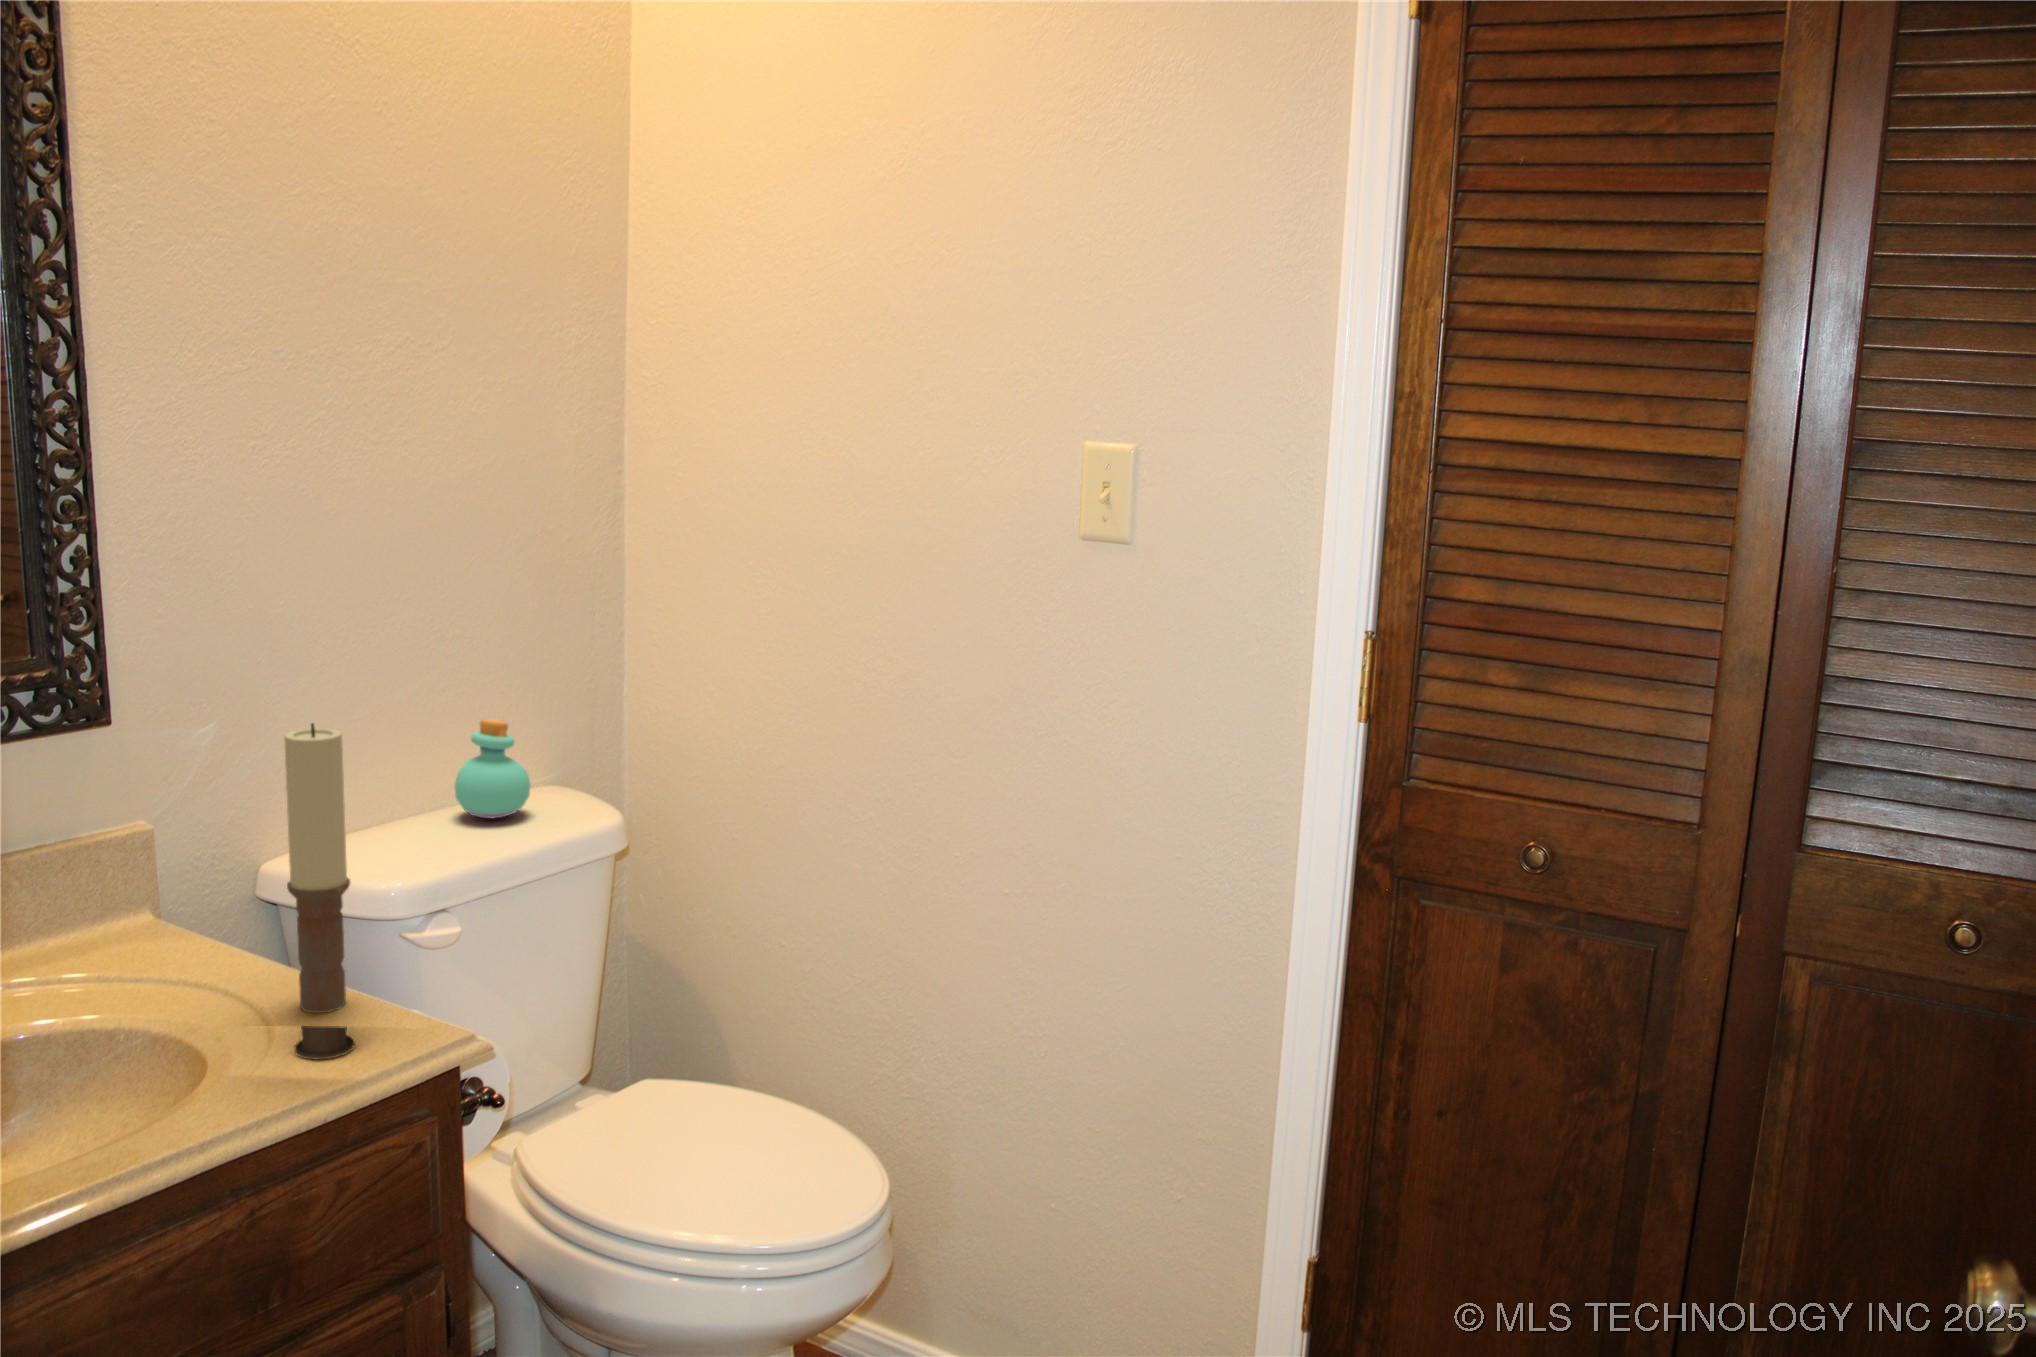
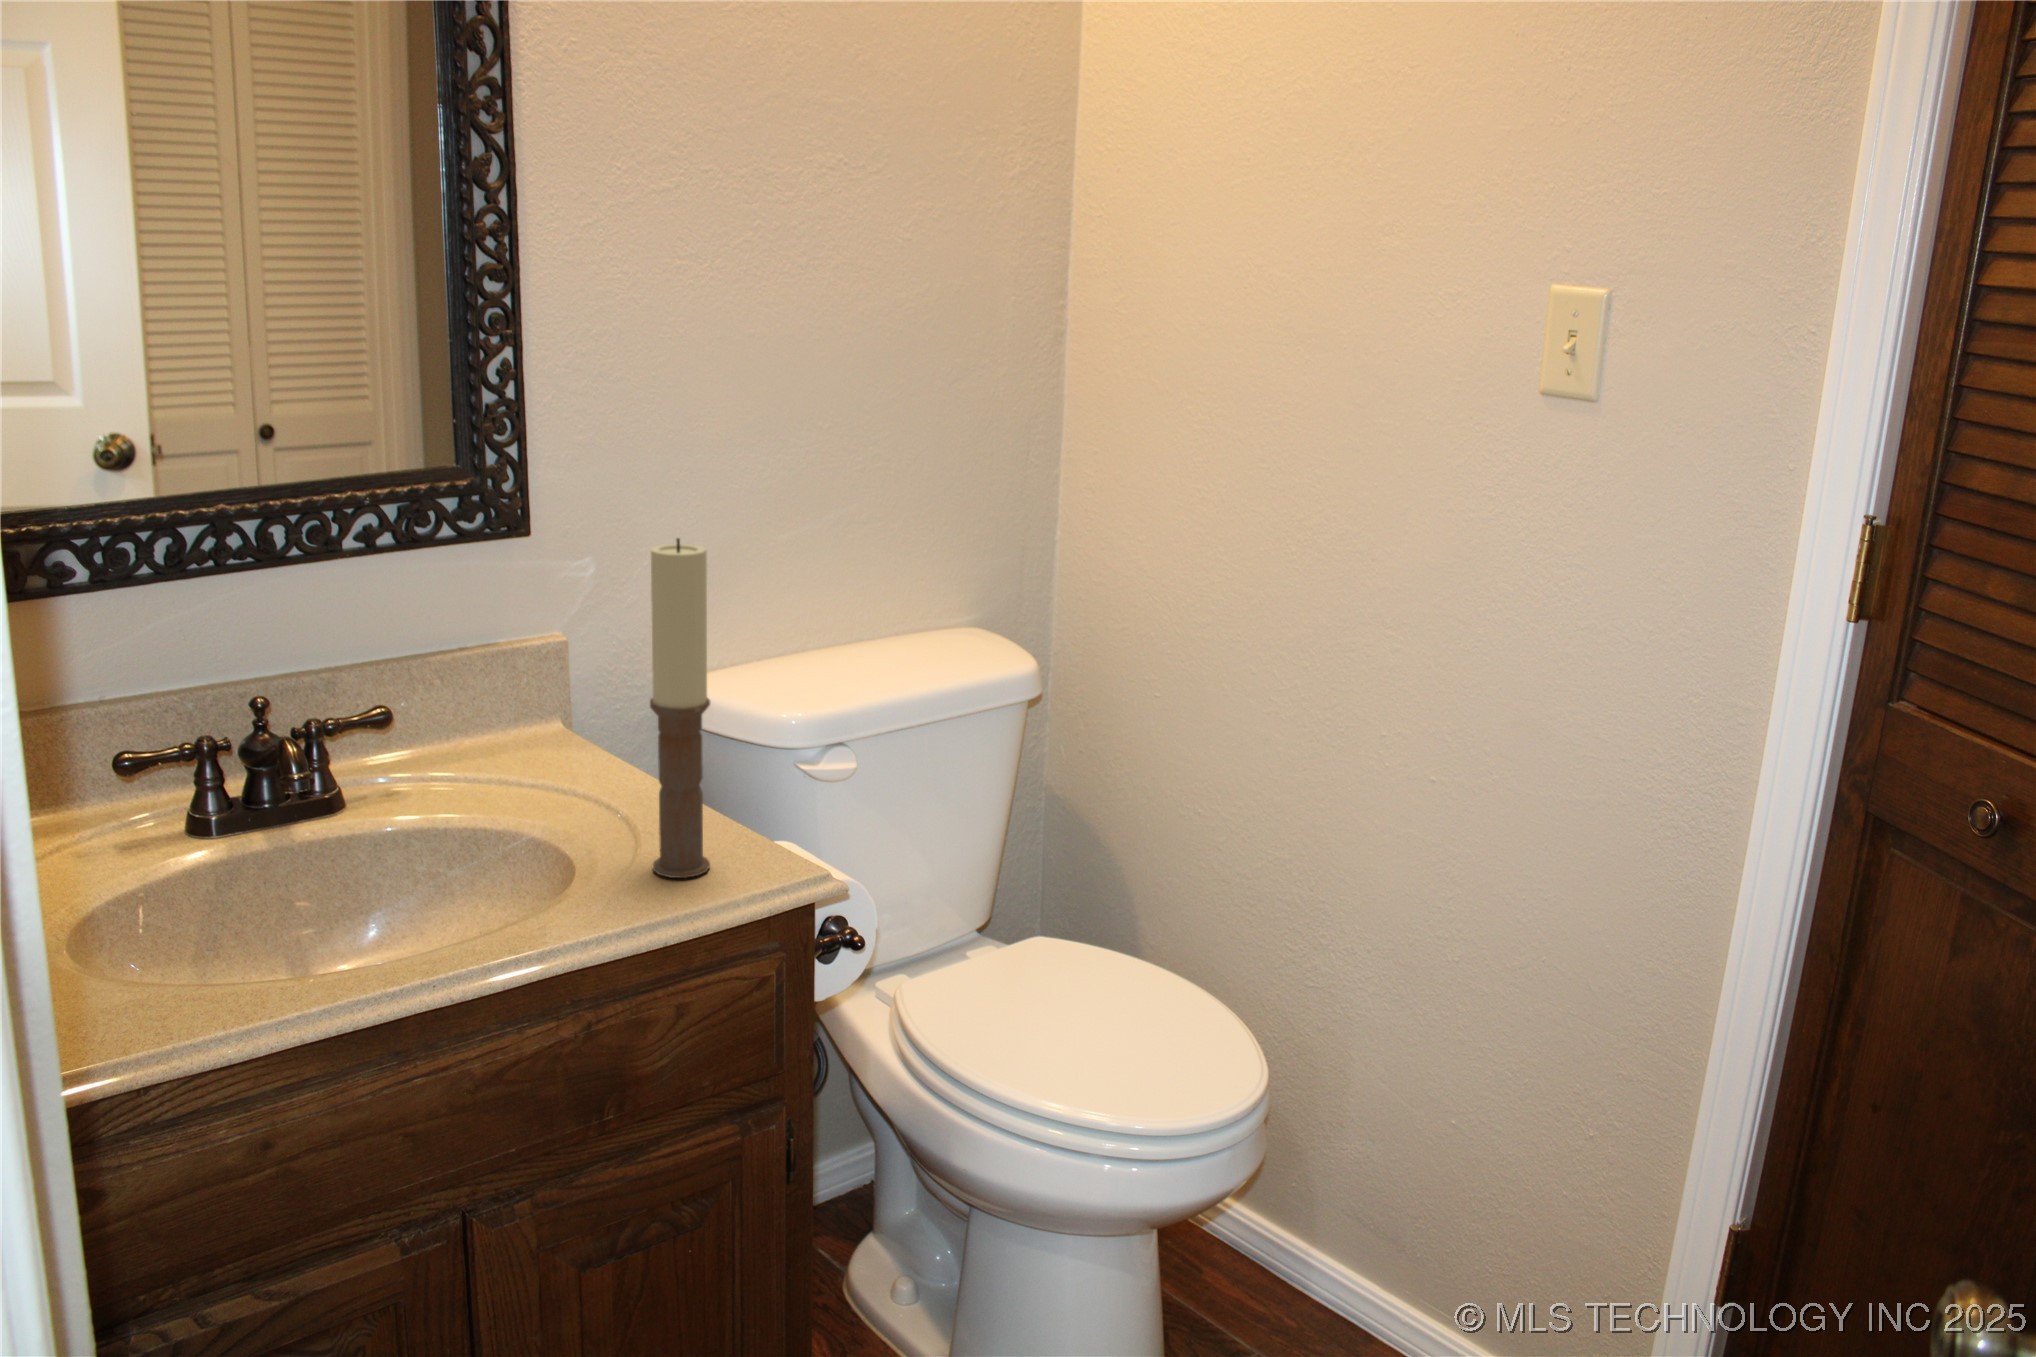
perfume bottle: present [455,719,531,818] -> none [858,560,931,660]

